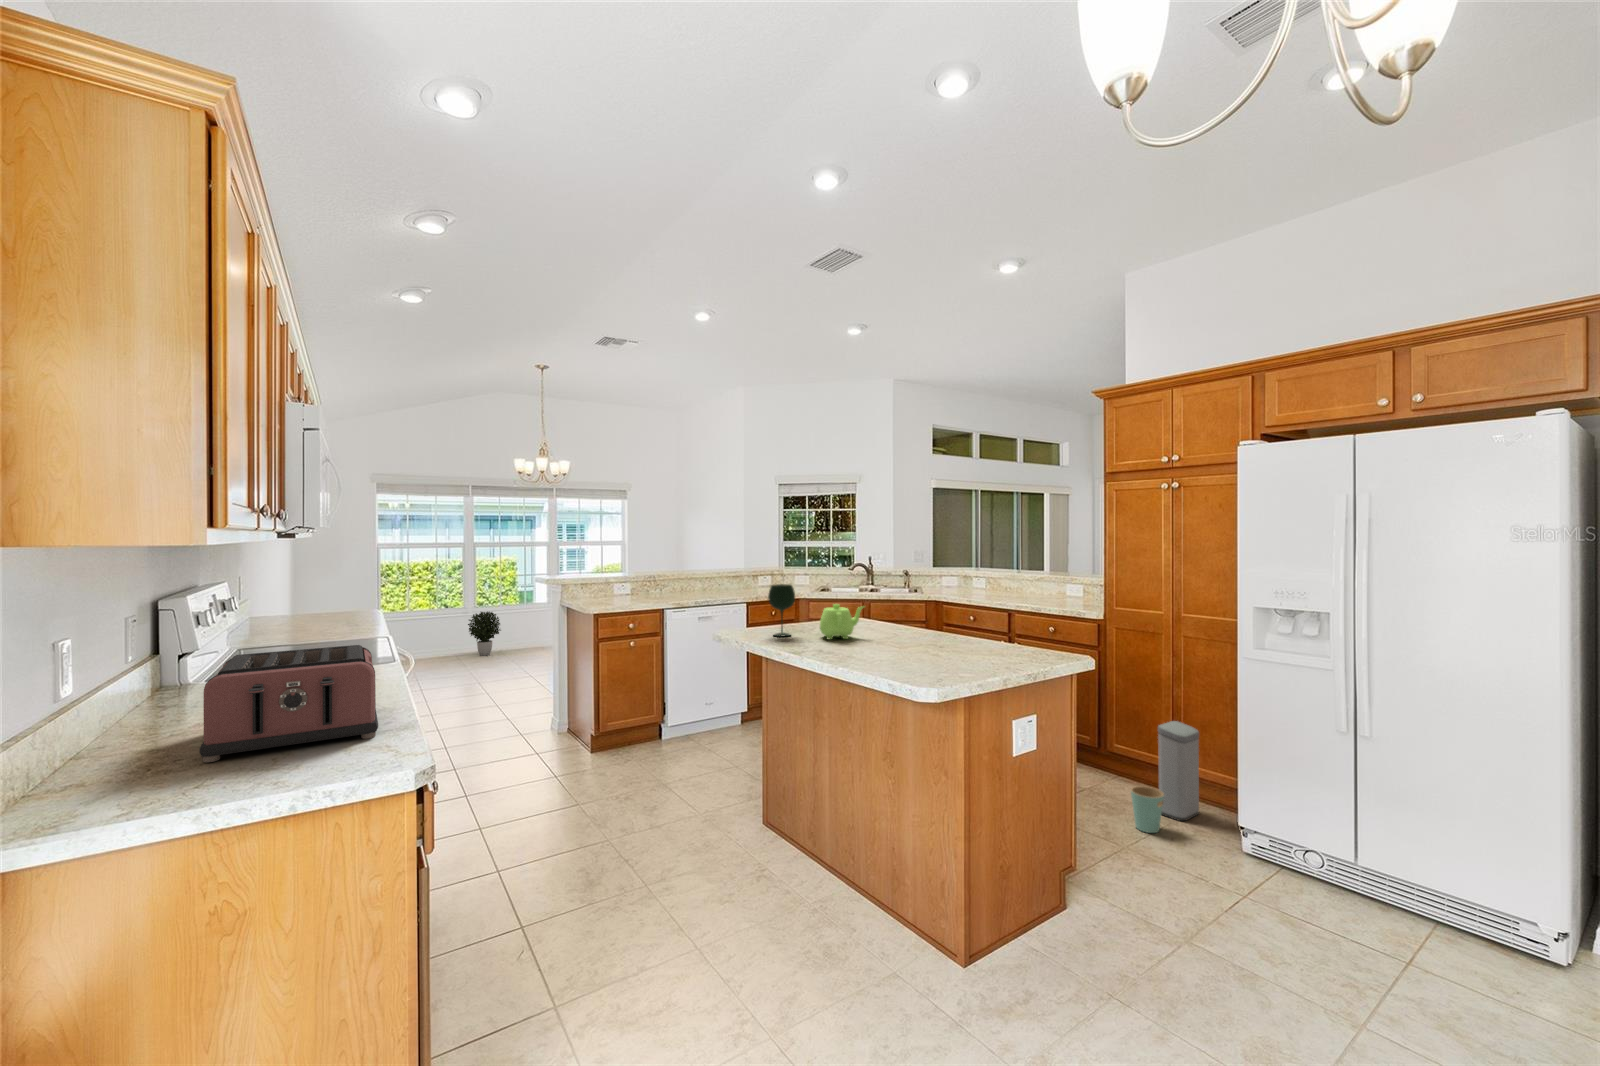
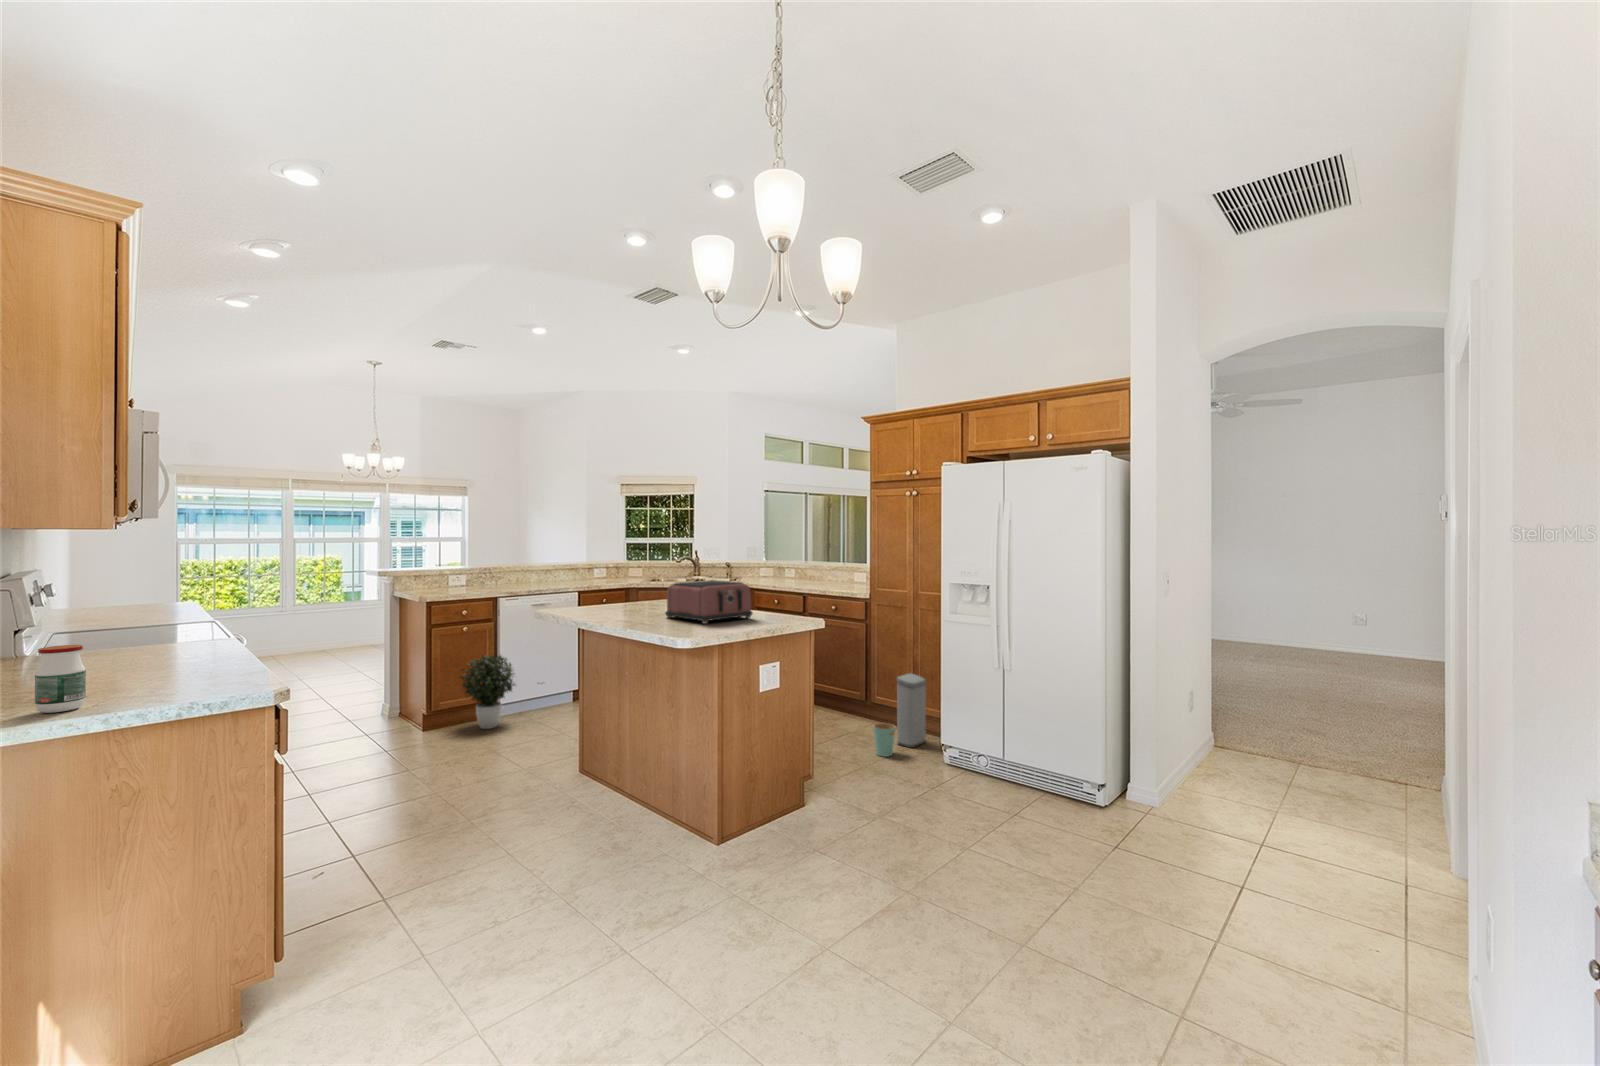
wine glass: present [768,584,795,636] -> none [583,569,606,612]
teapot: present [820,604,863,639] -> none [626,585,664,613]
potted plant: present [468,612,501,656] -> present [461,655,515,729]
toaster: present [199,645,378,762] -> present [665,580,752,624]
jar: none [128,705,191,800] -> present [35,645,86,713]

